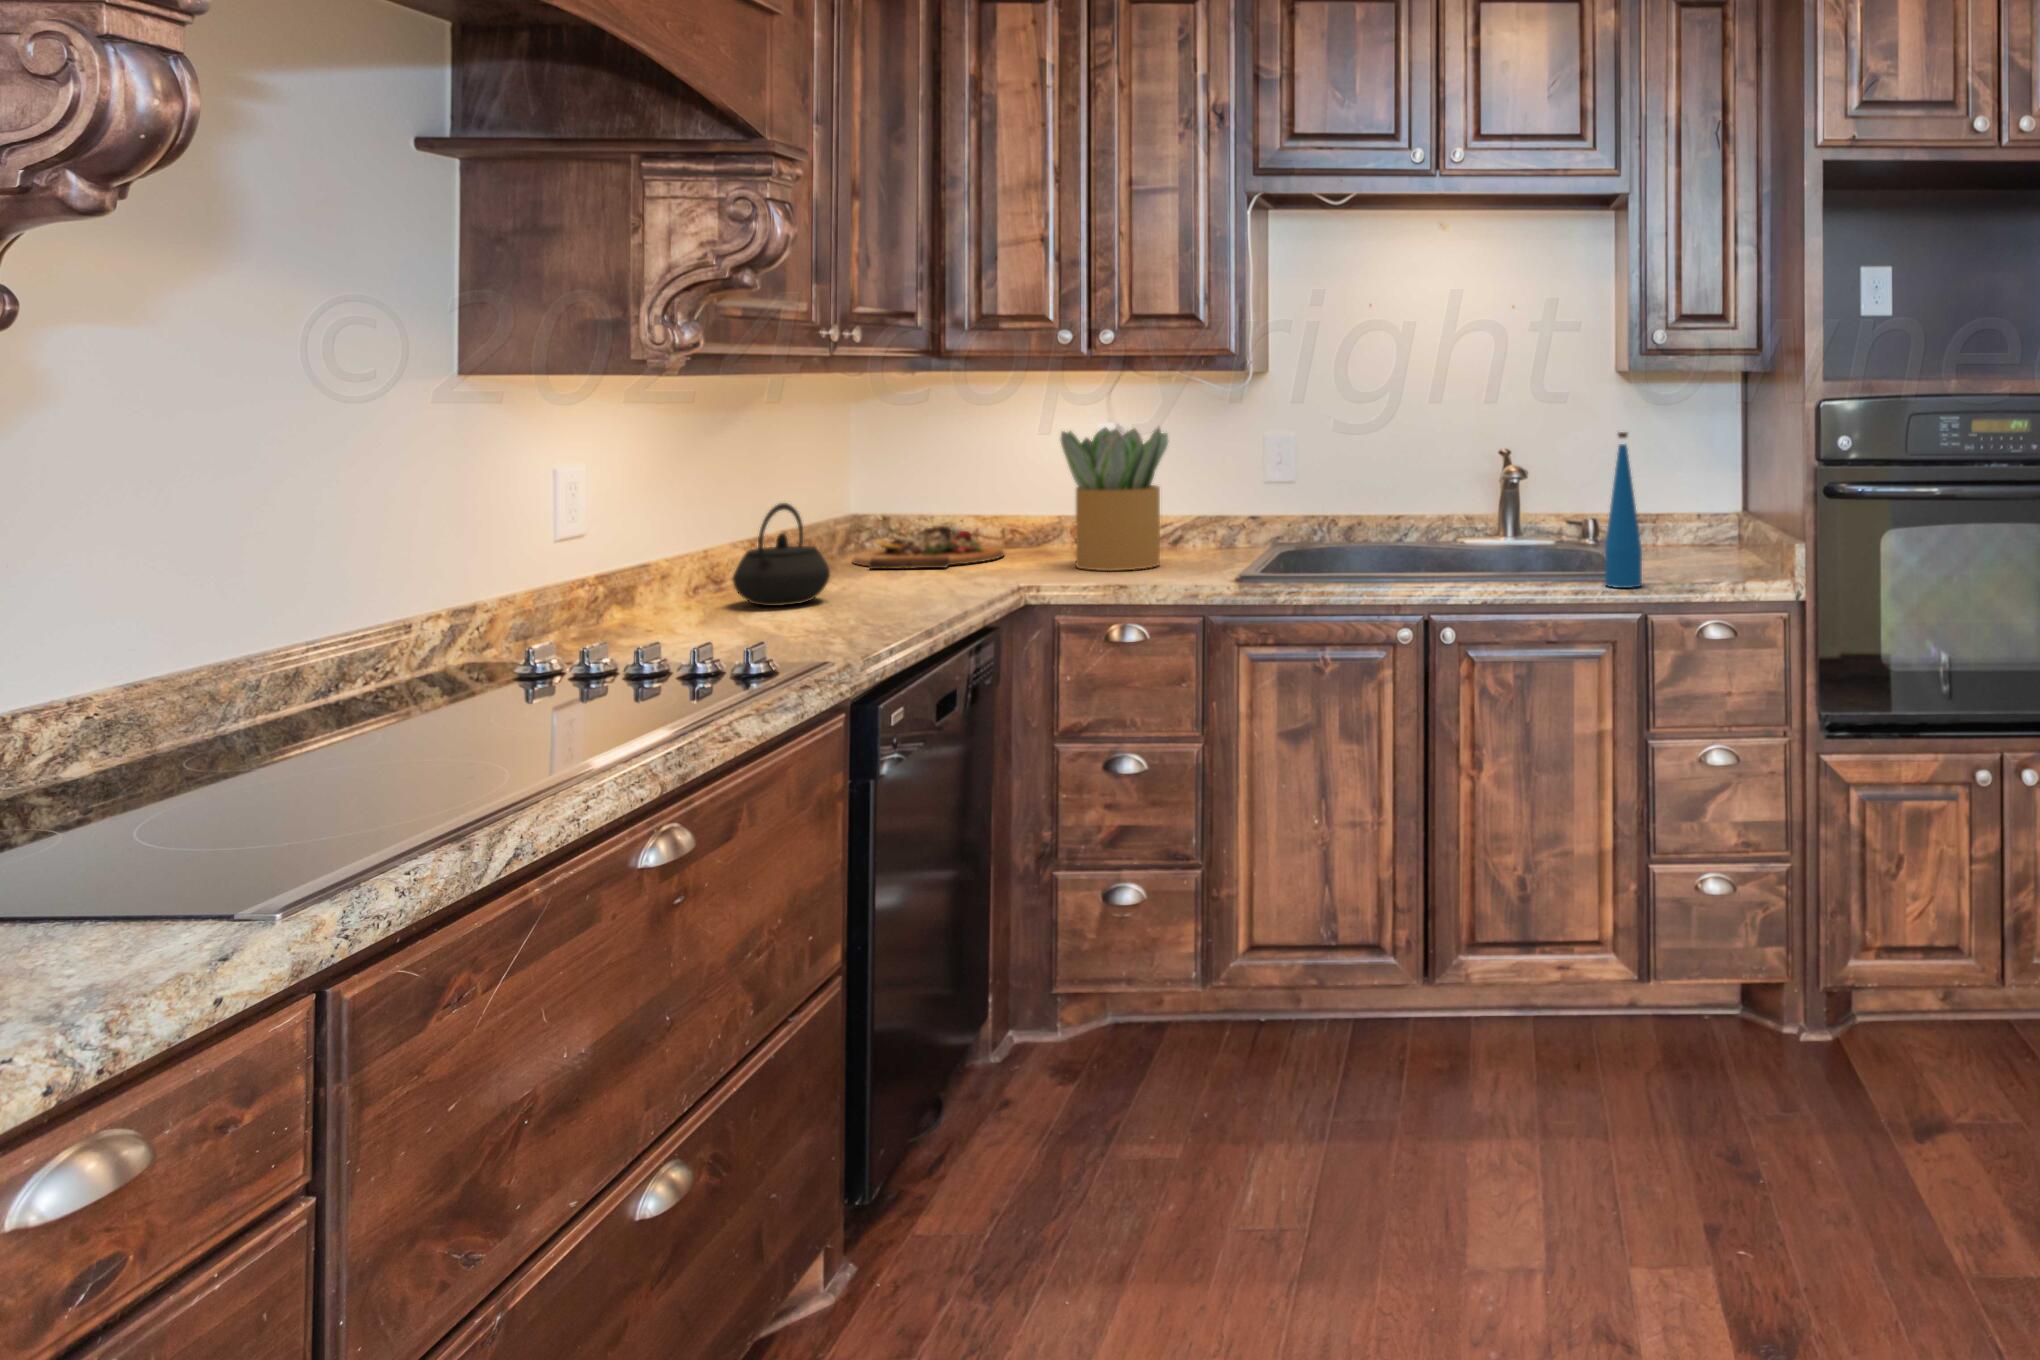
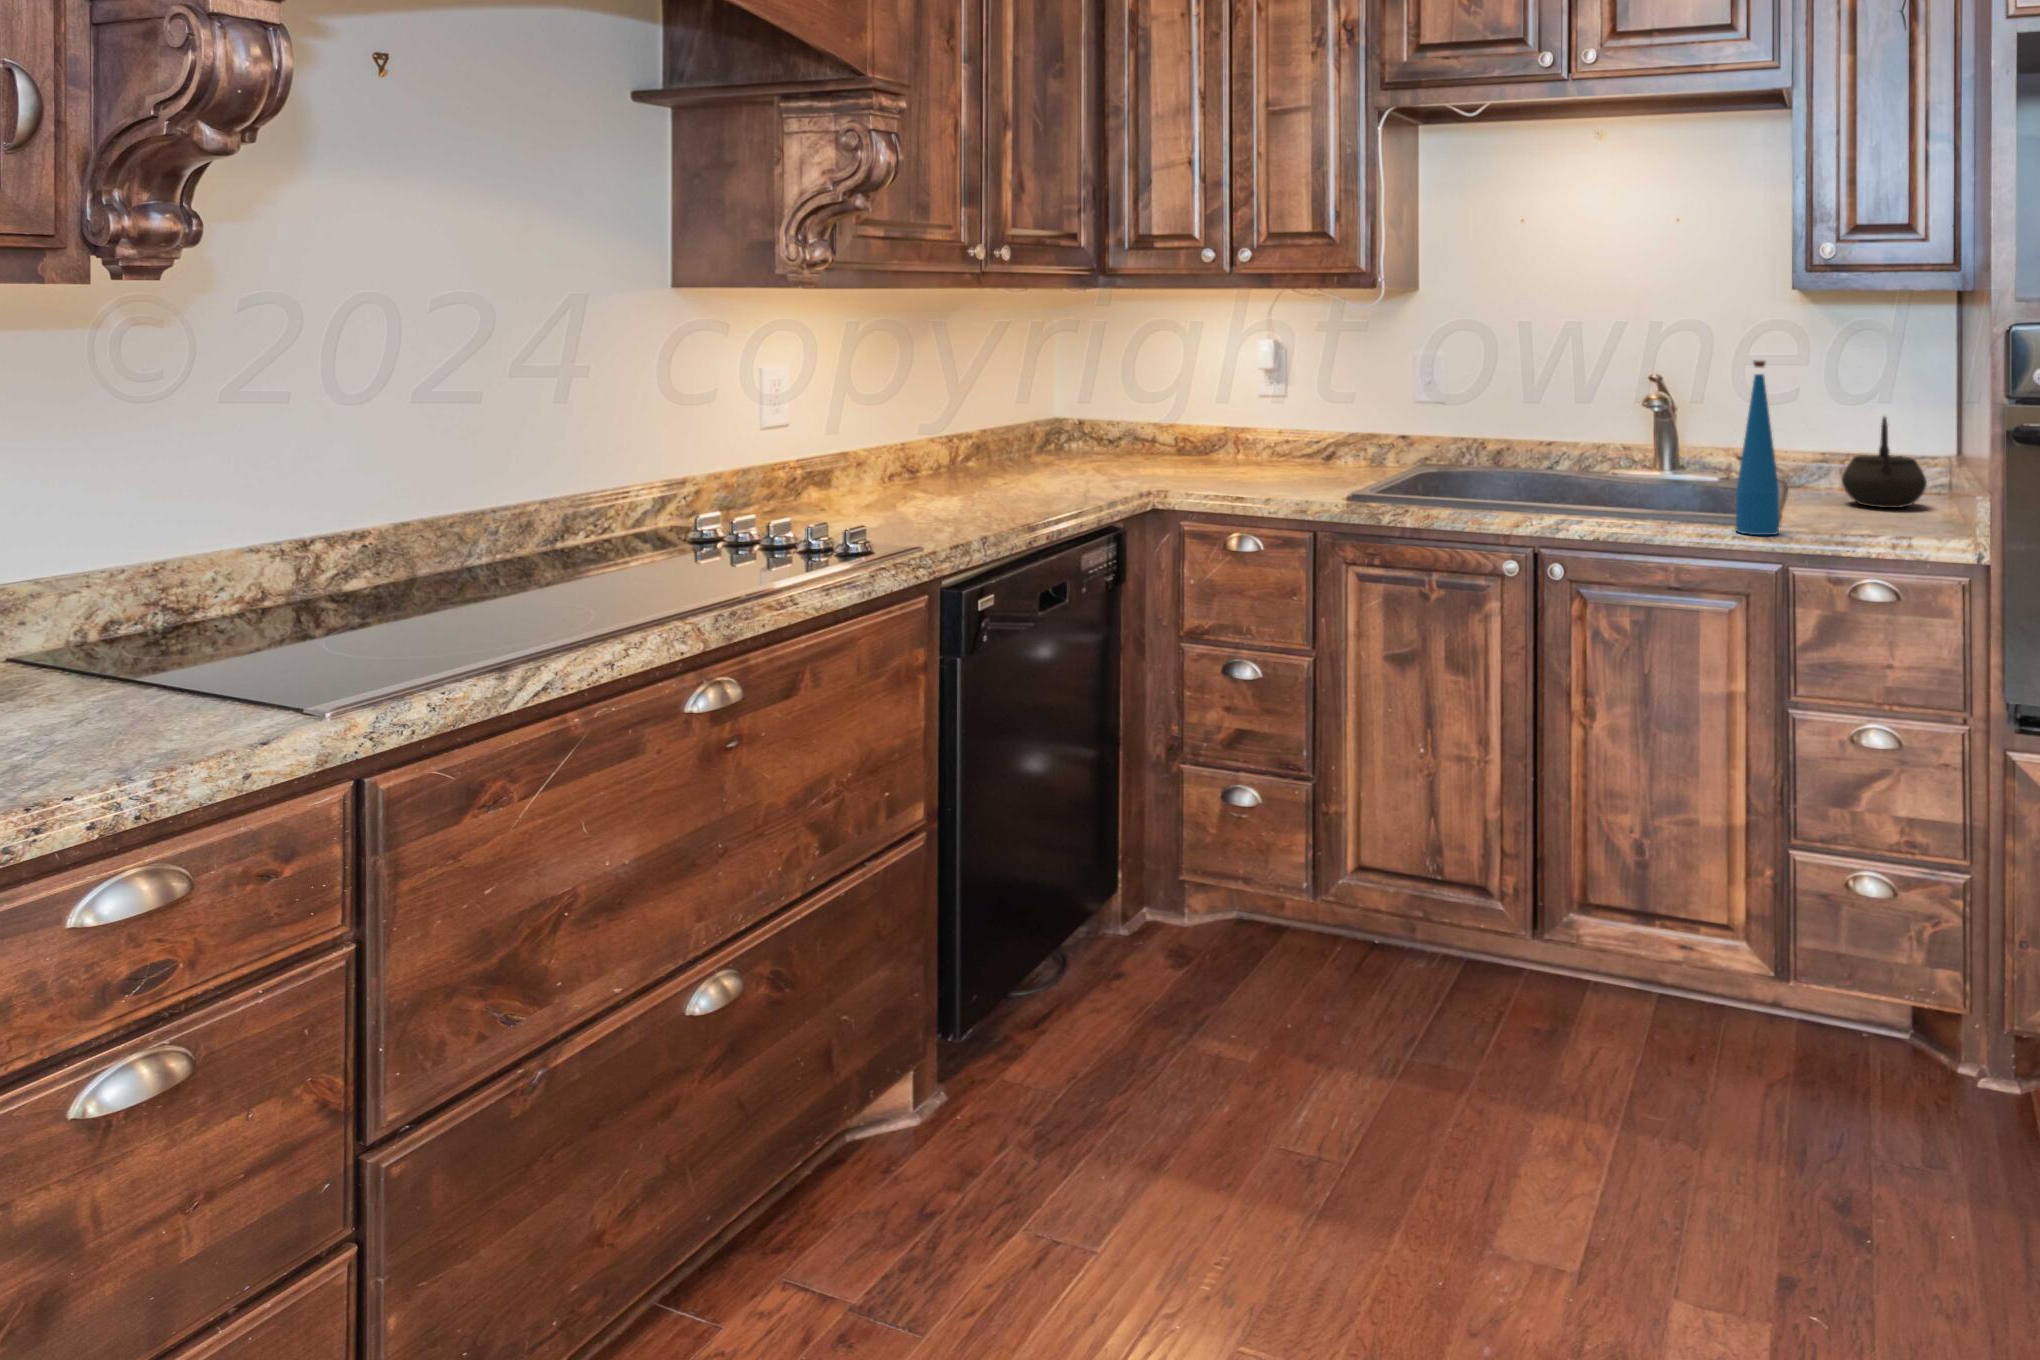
potted plant: present [1061,427,1168,571] -> none [1207,346,1311,486]
kettle: present [733,503,830,606] -> present [1842,417,1927,508]
cutting board: present [852,526,1004,569] -> none [1040,437,1173,475]

